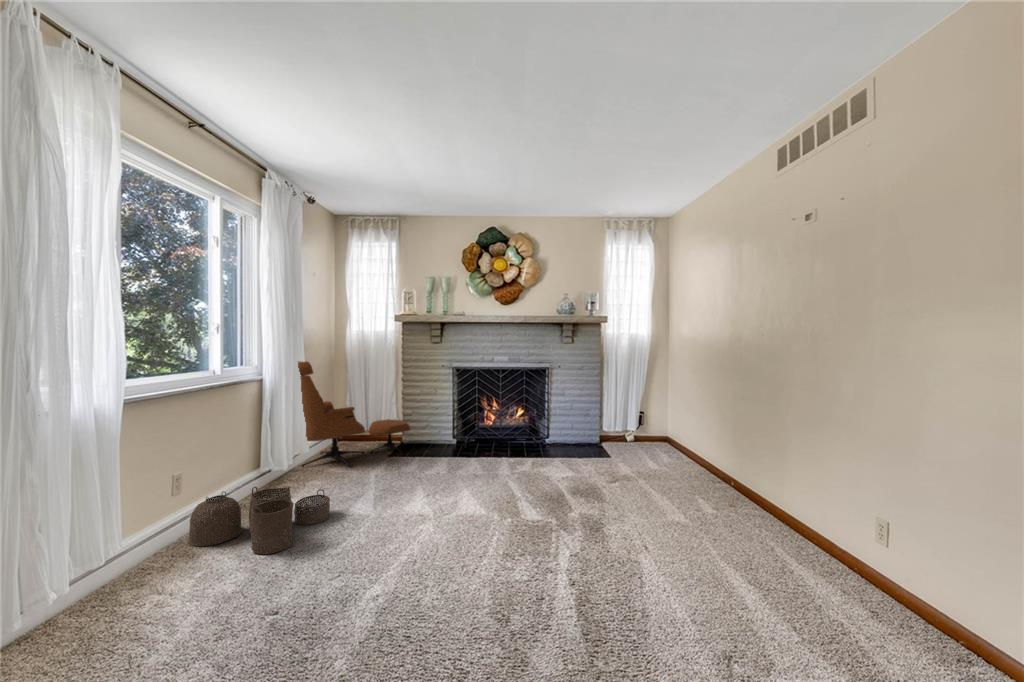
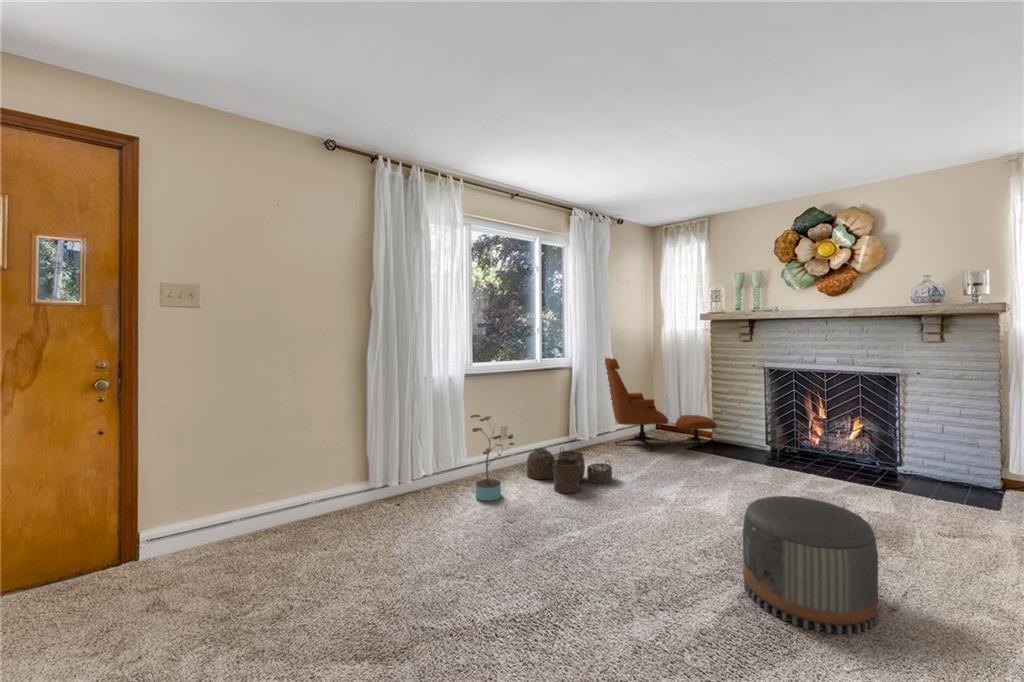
potted plant: none [82,461,188,622] -> present [471,415,514,501]
pouf: none [544,481,655,612] -> present [743,496,878,634]

